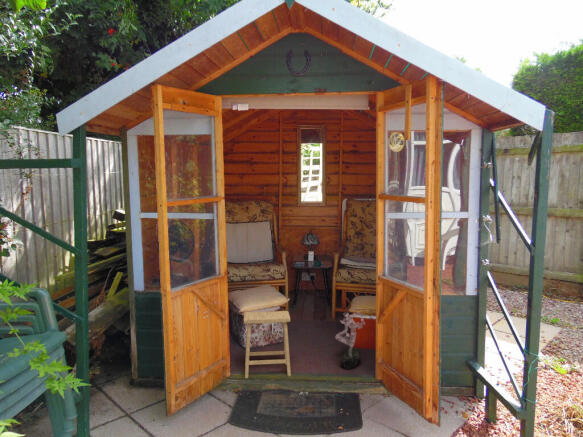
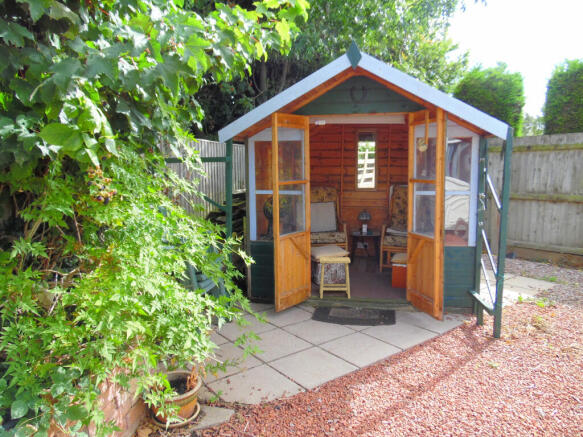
potted plant: present [335,312,365,369] -> none [380,258,402,297]

